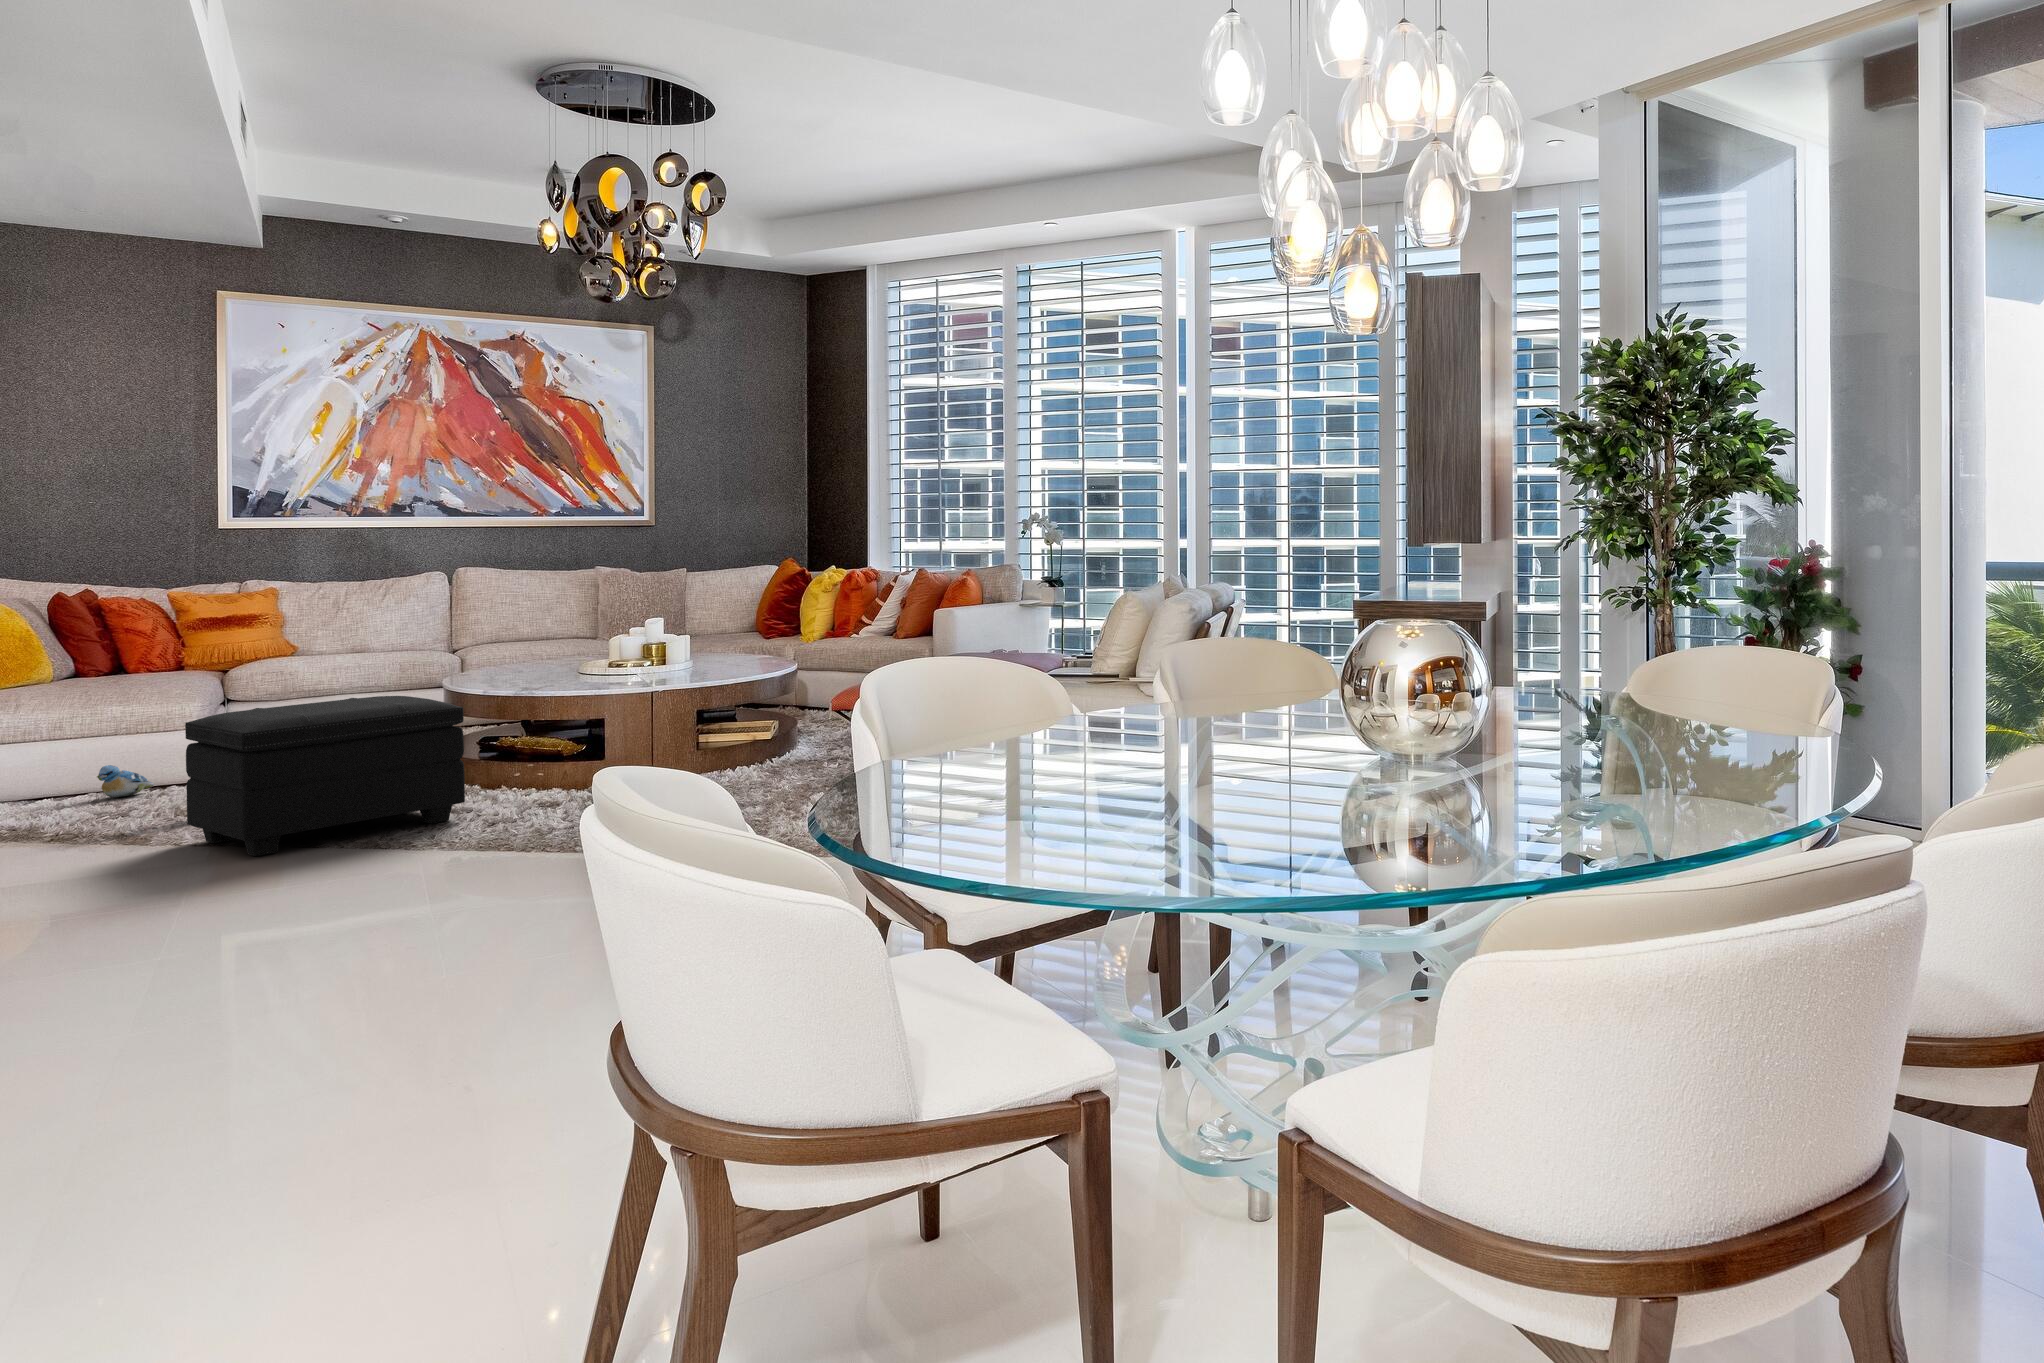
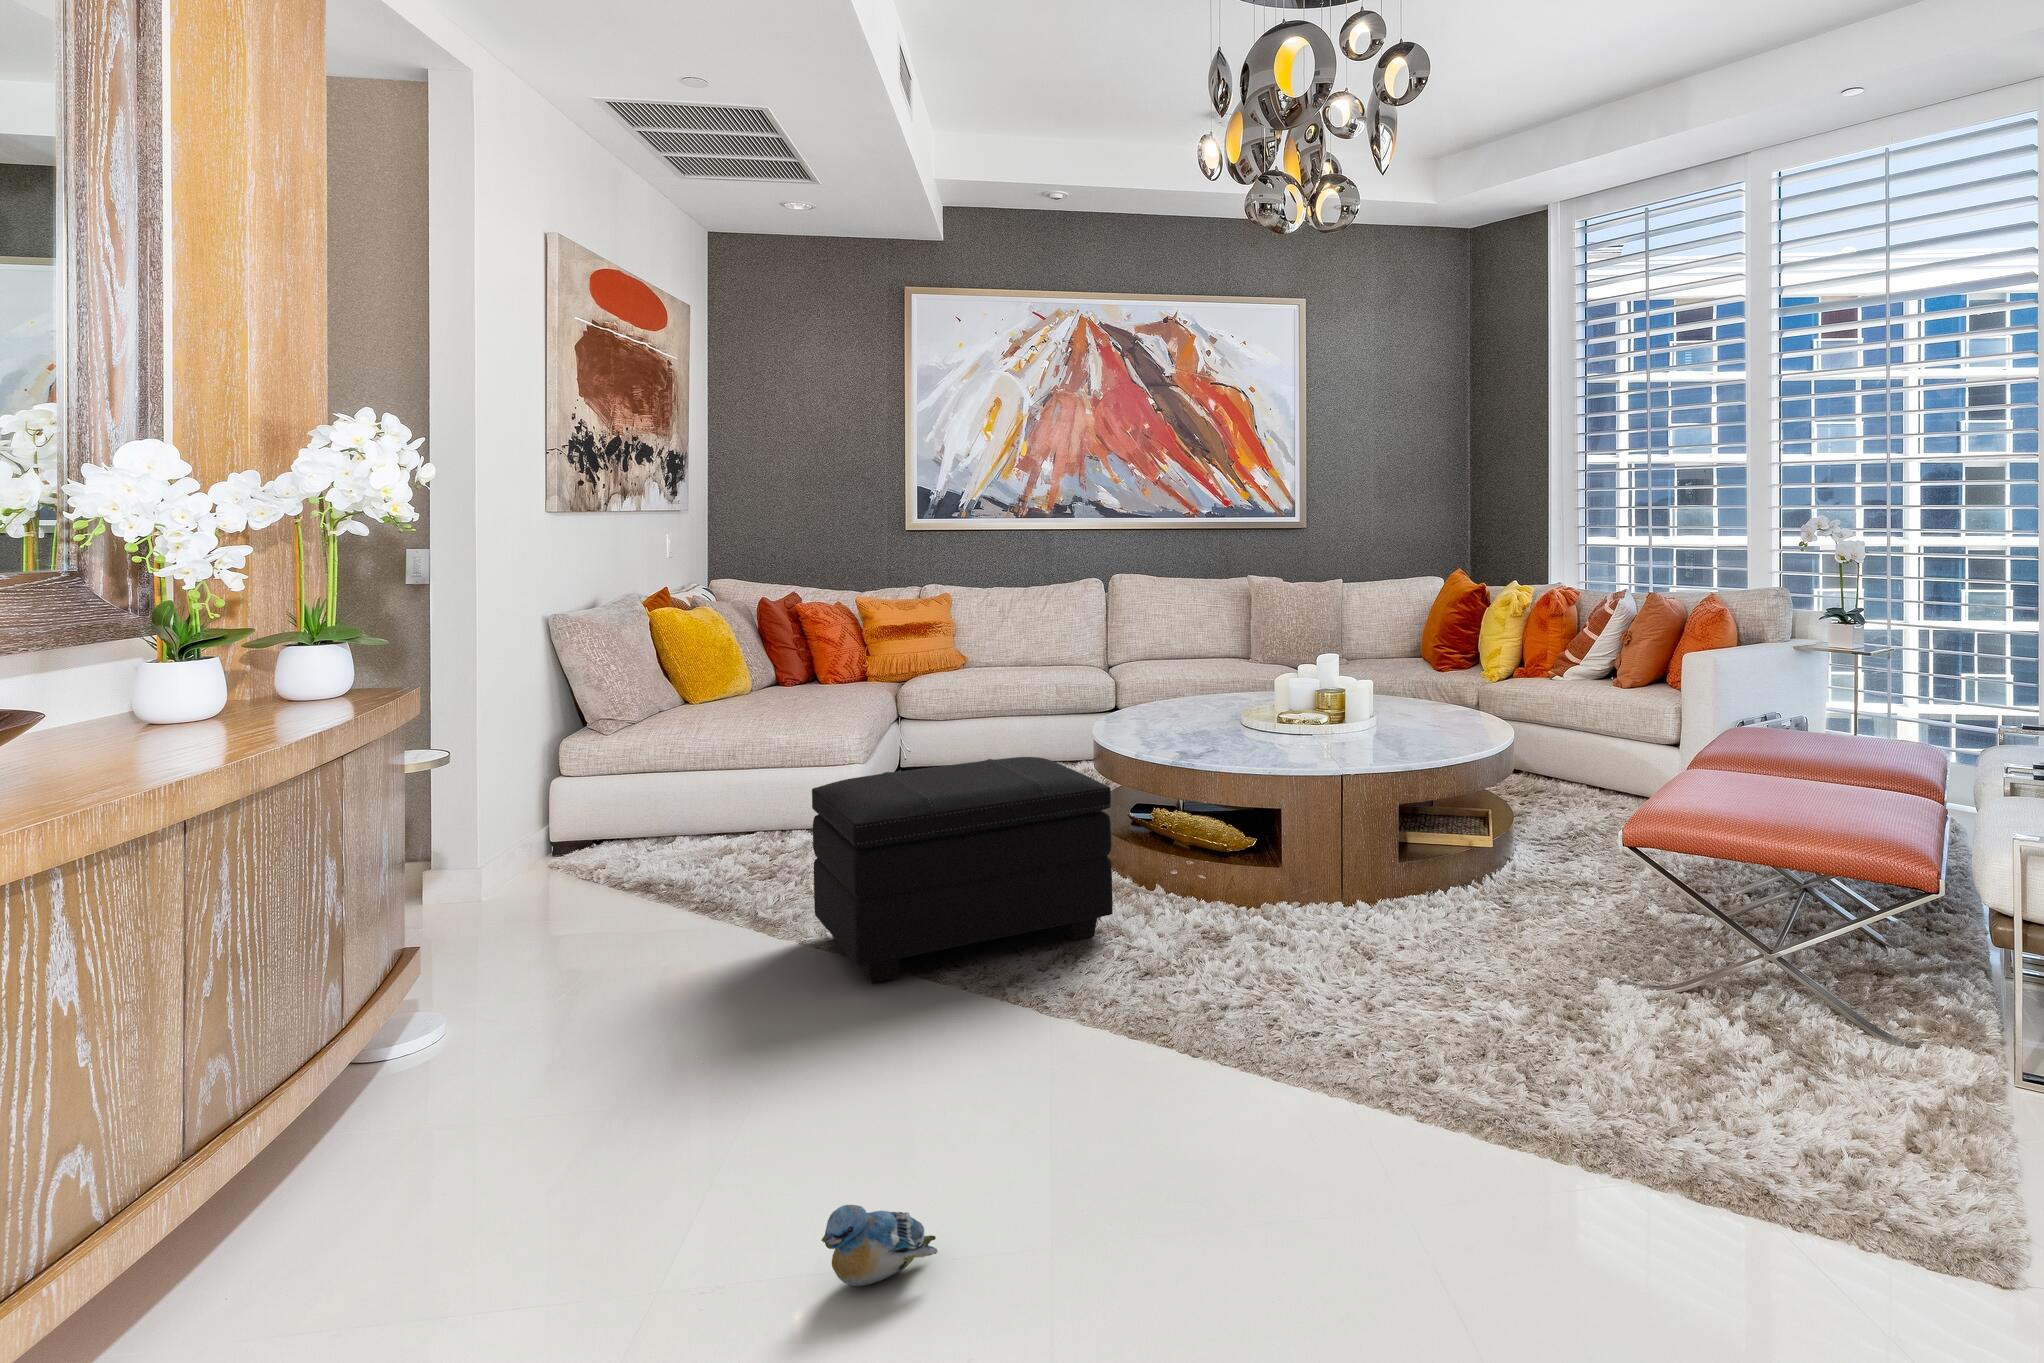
plush toy: present [97,765,154,797] -> present [821,1205,937,1286]

